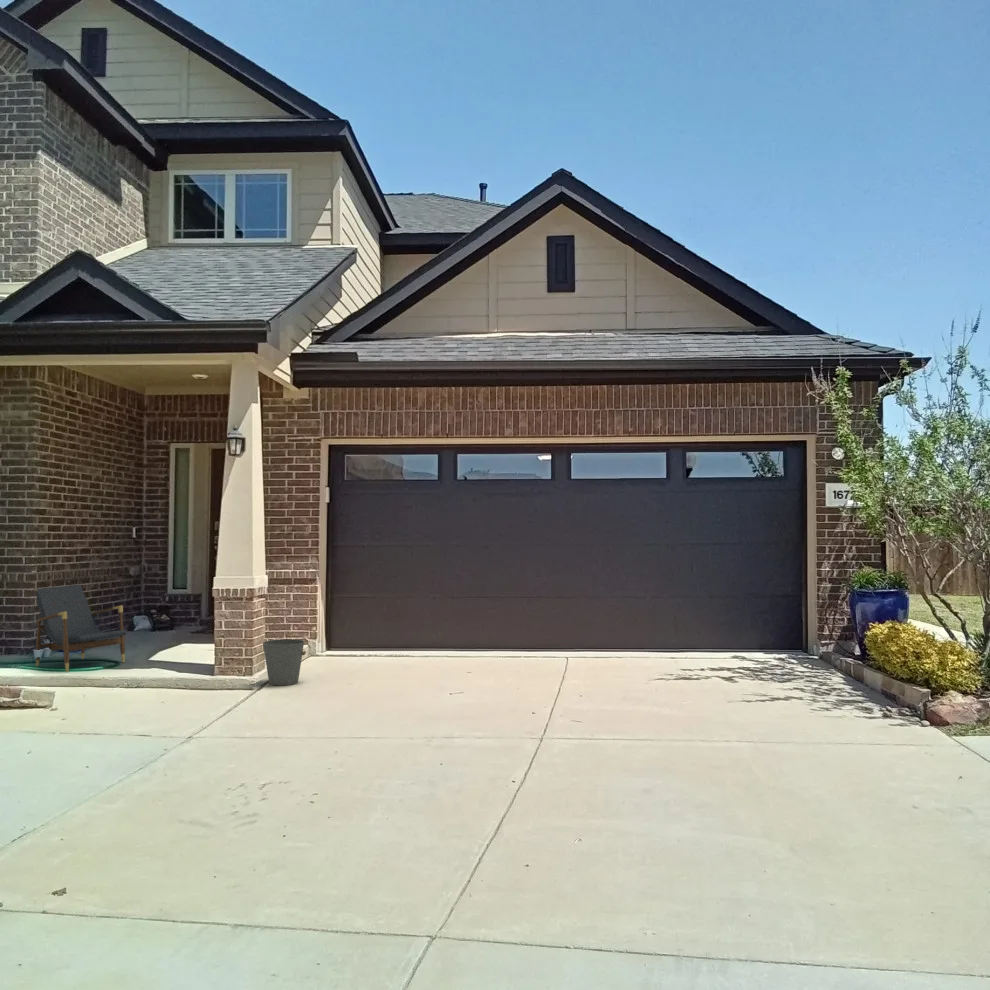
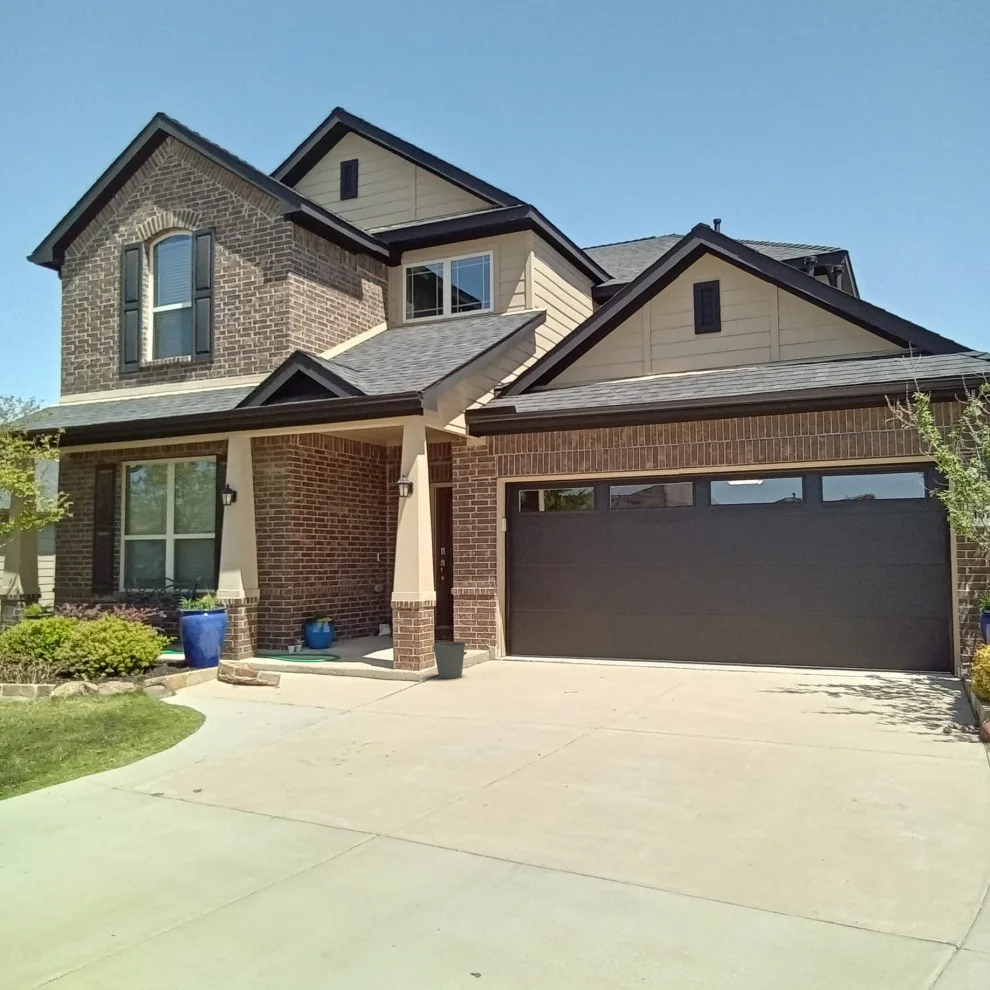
lounge chair: present [36,585,127,672] -> none [290,598,354,664]

